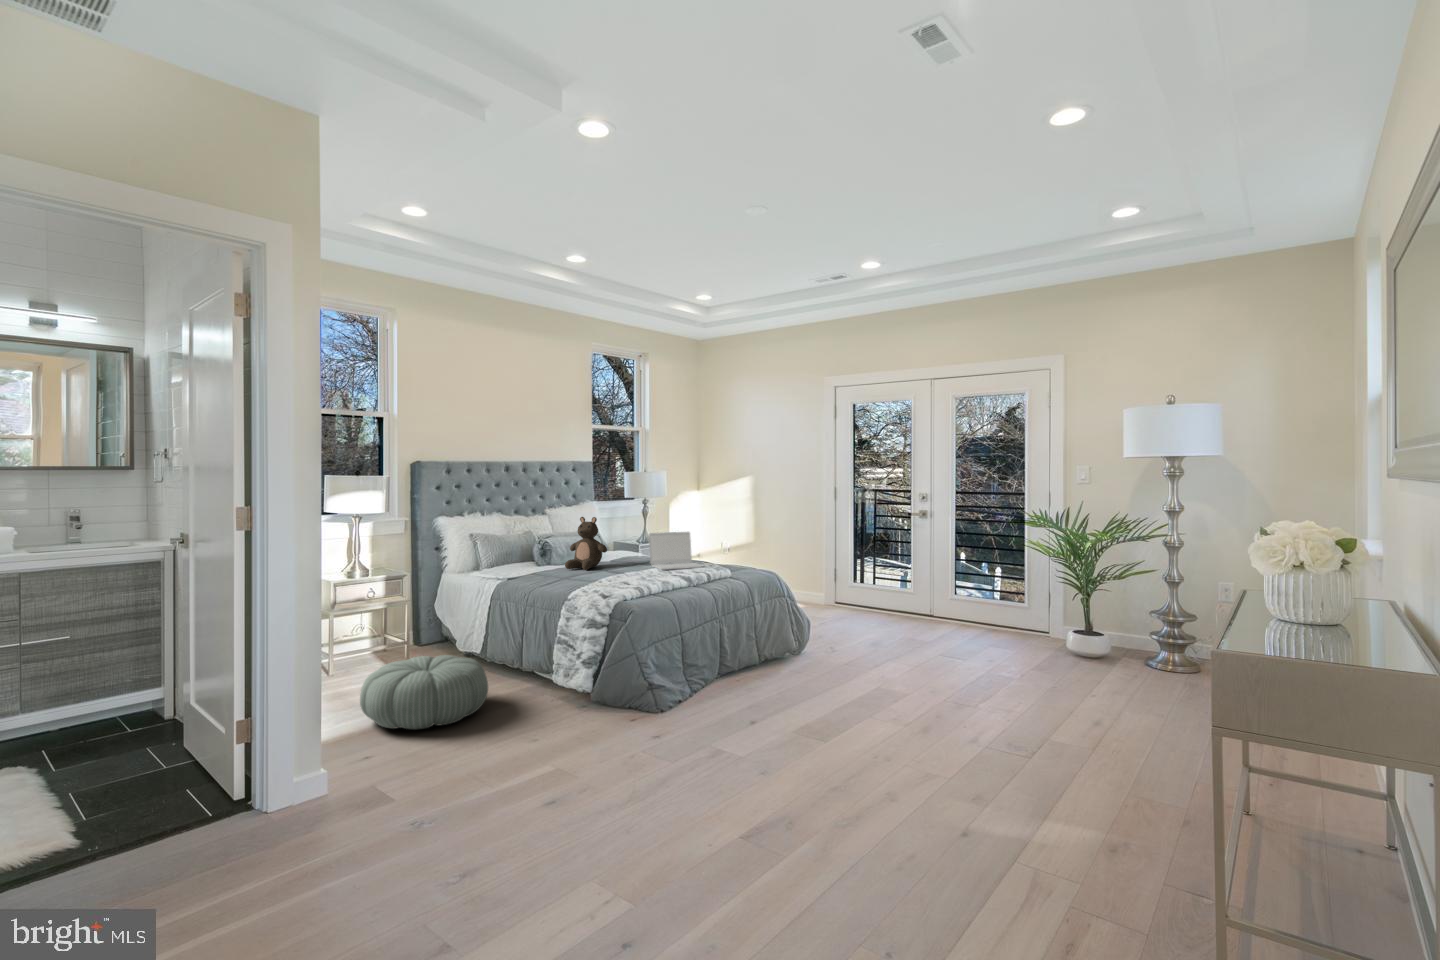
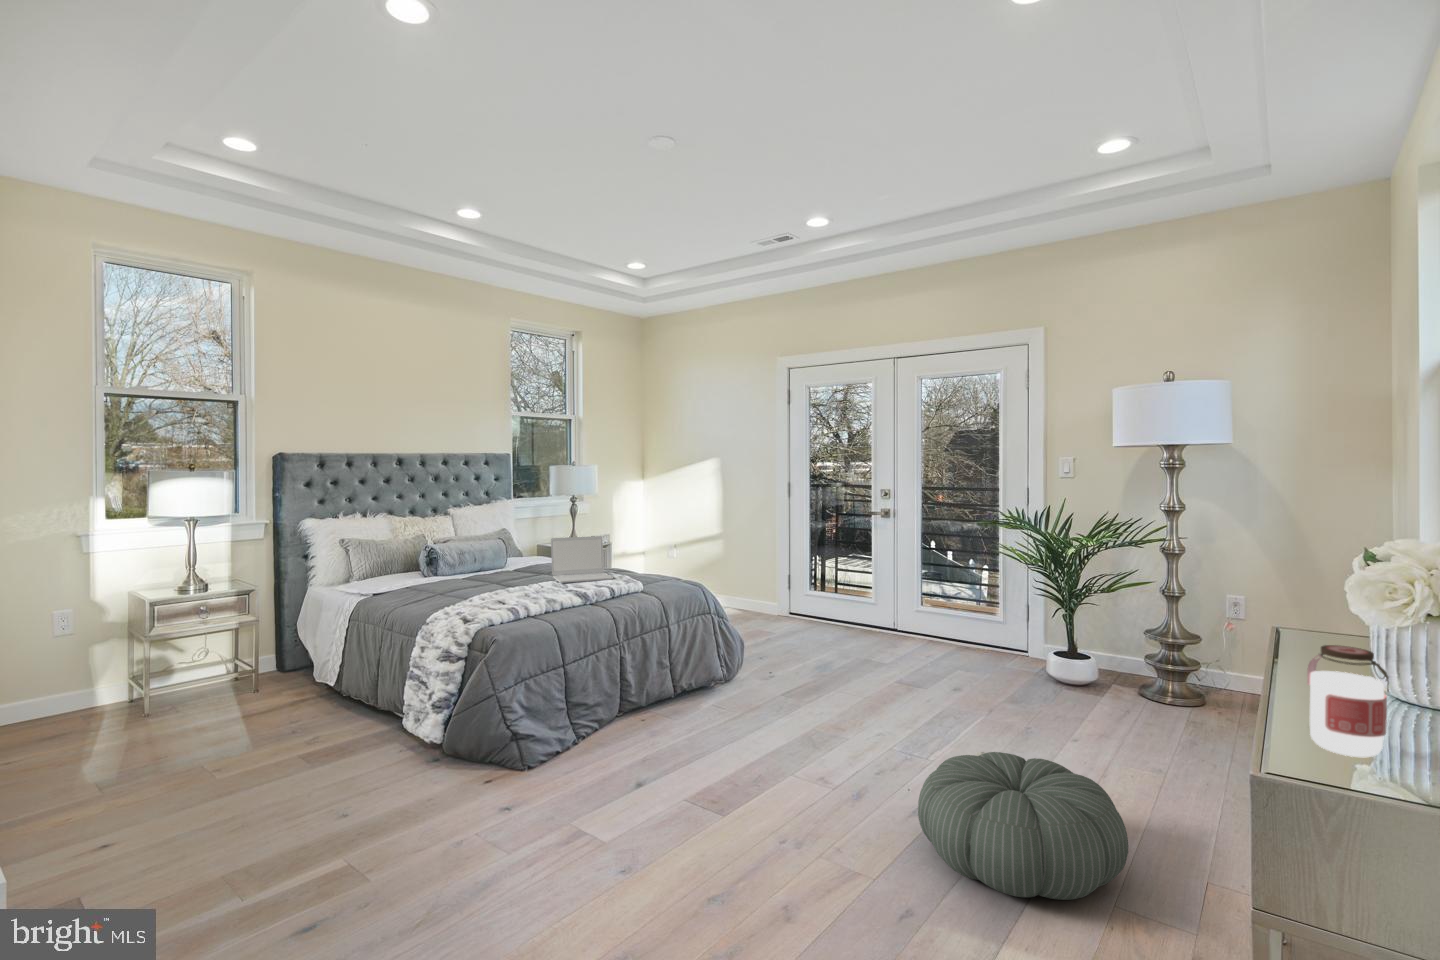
stuffed bear: present [565,517,607,570] -> none [449,519,501,583]
jar: none [1252,578,1297,641] -> present [1307,645,1389,757]
pouf: present [360,655,488,730] -> present [918,752,1128,900]

